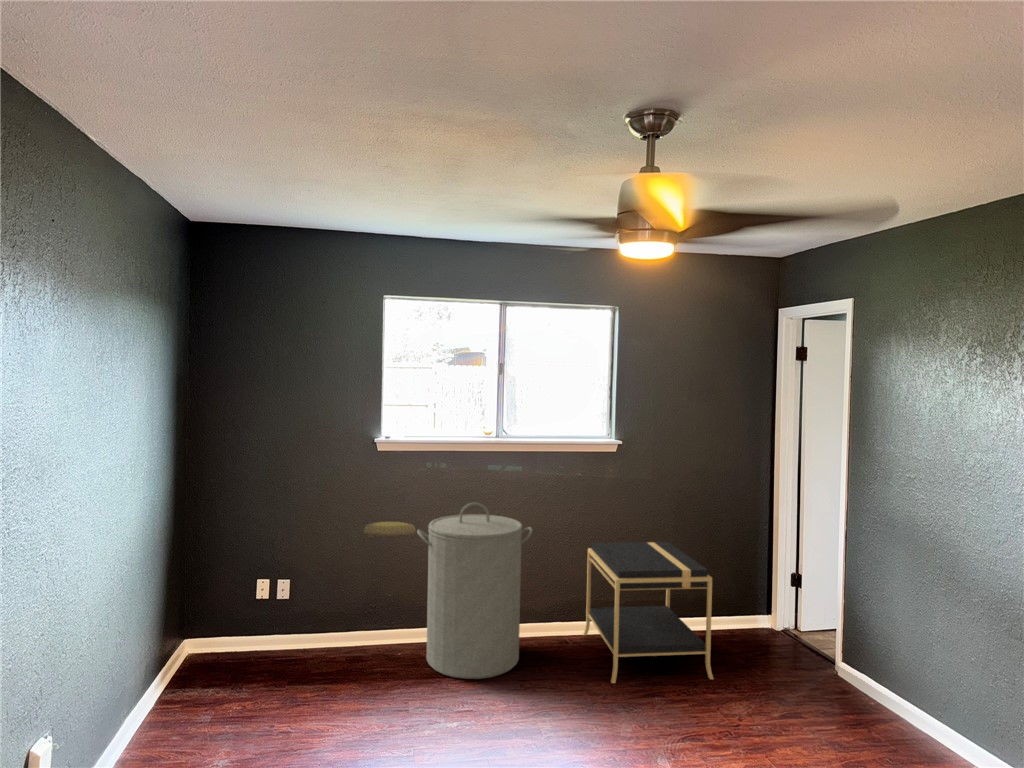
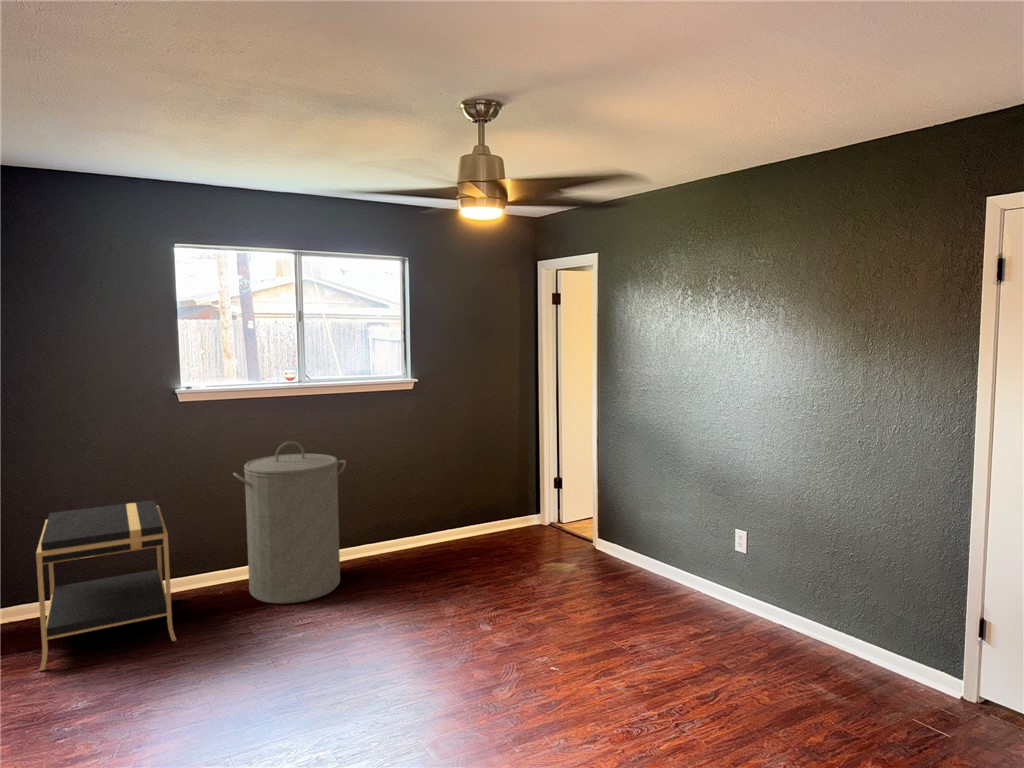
nightstand: present [583,542,713,684] -> present [36,500,176,671]

